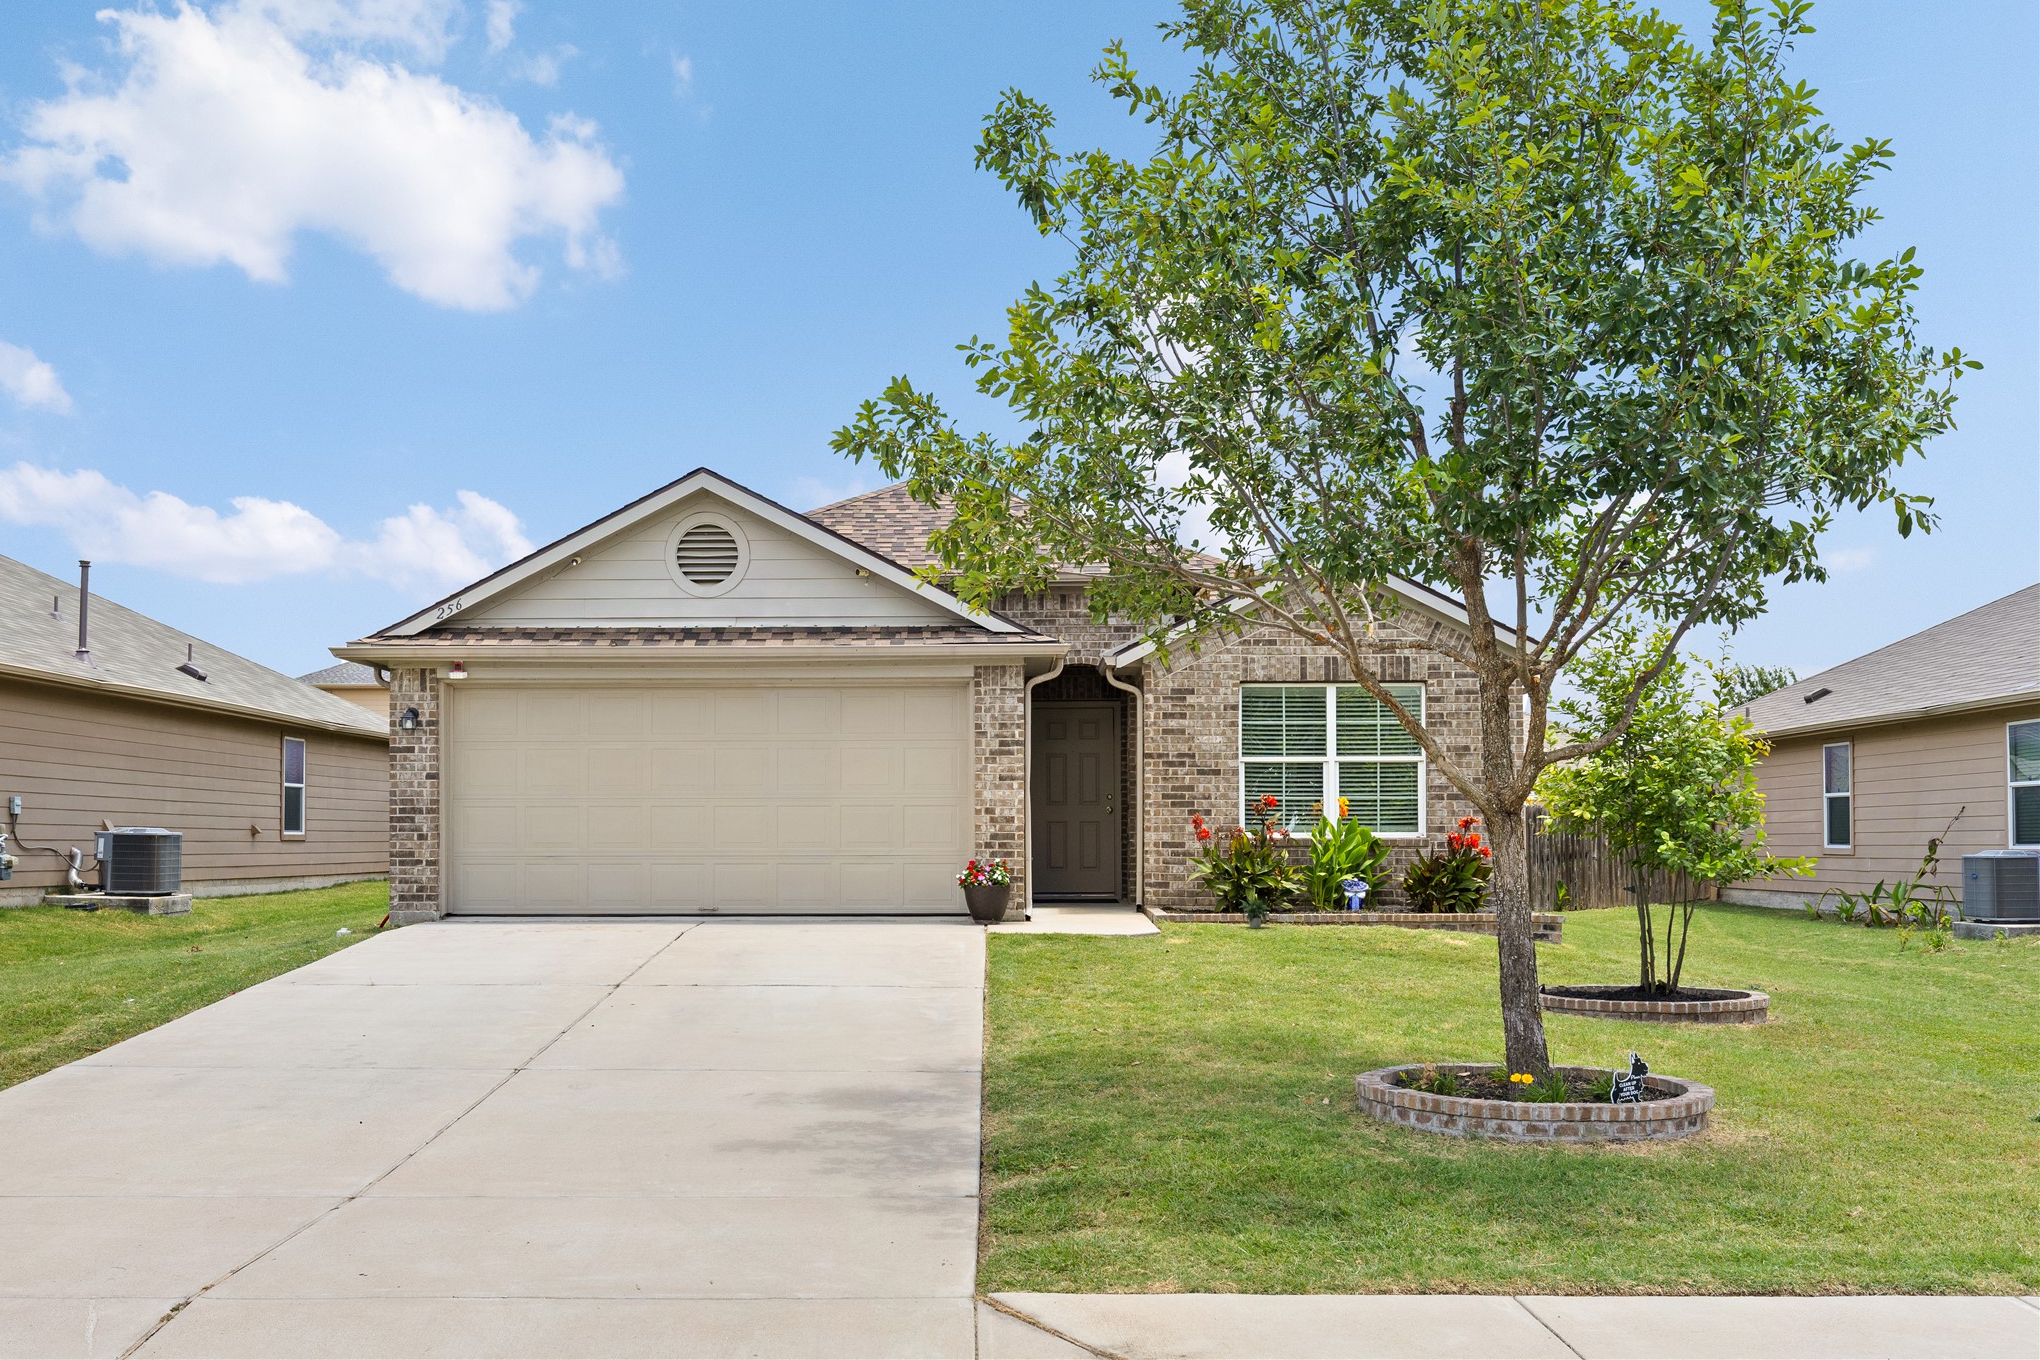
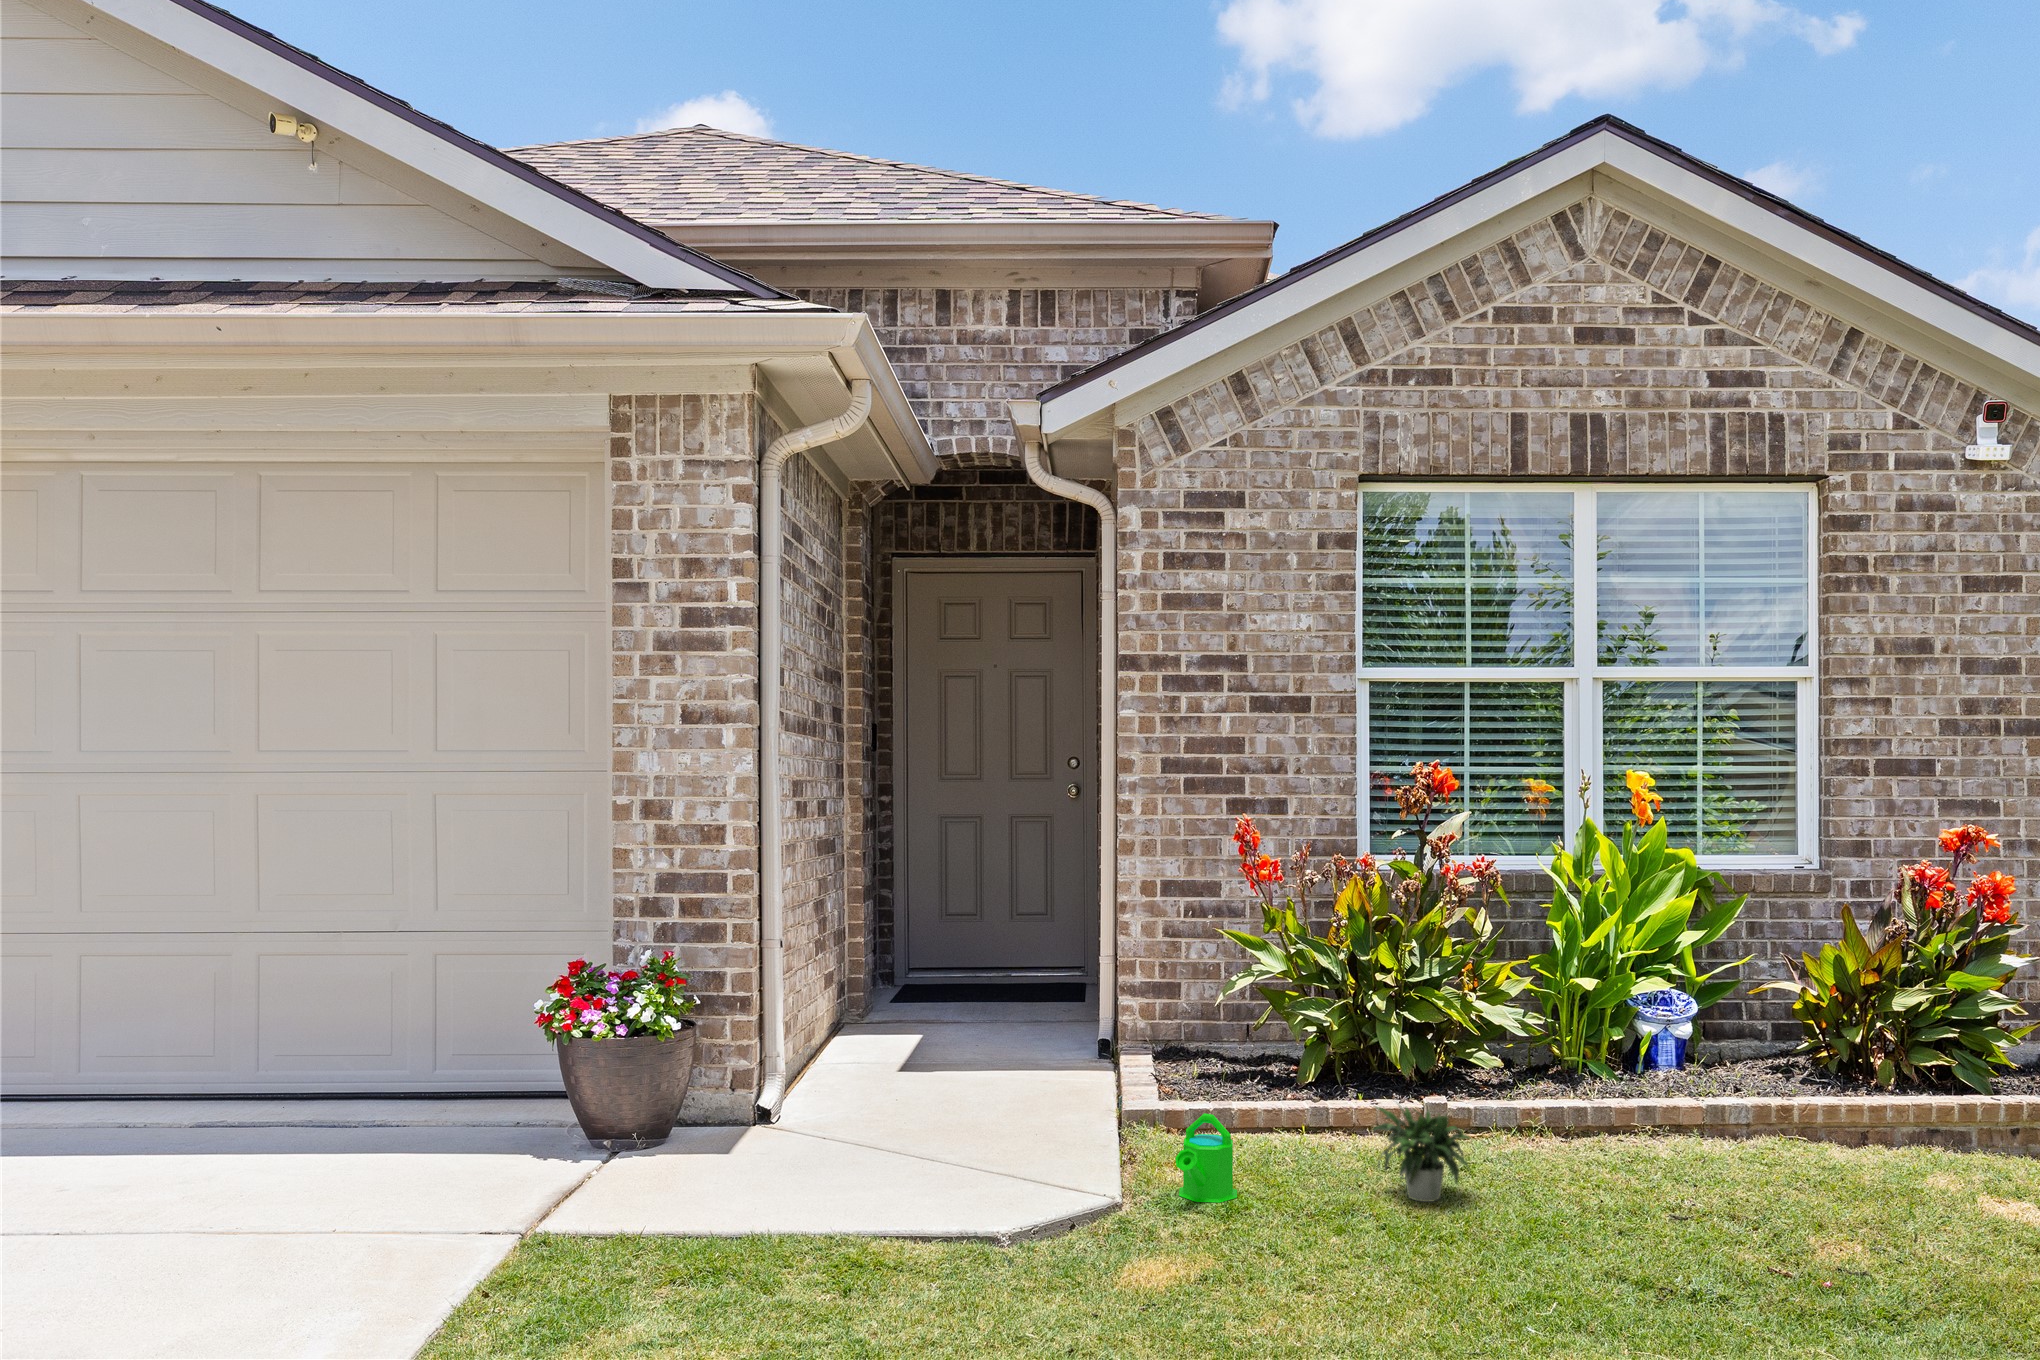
watering can: none [1176,902,1196,928] -> present [1175,1113,1237,1203]

